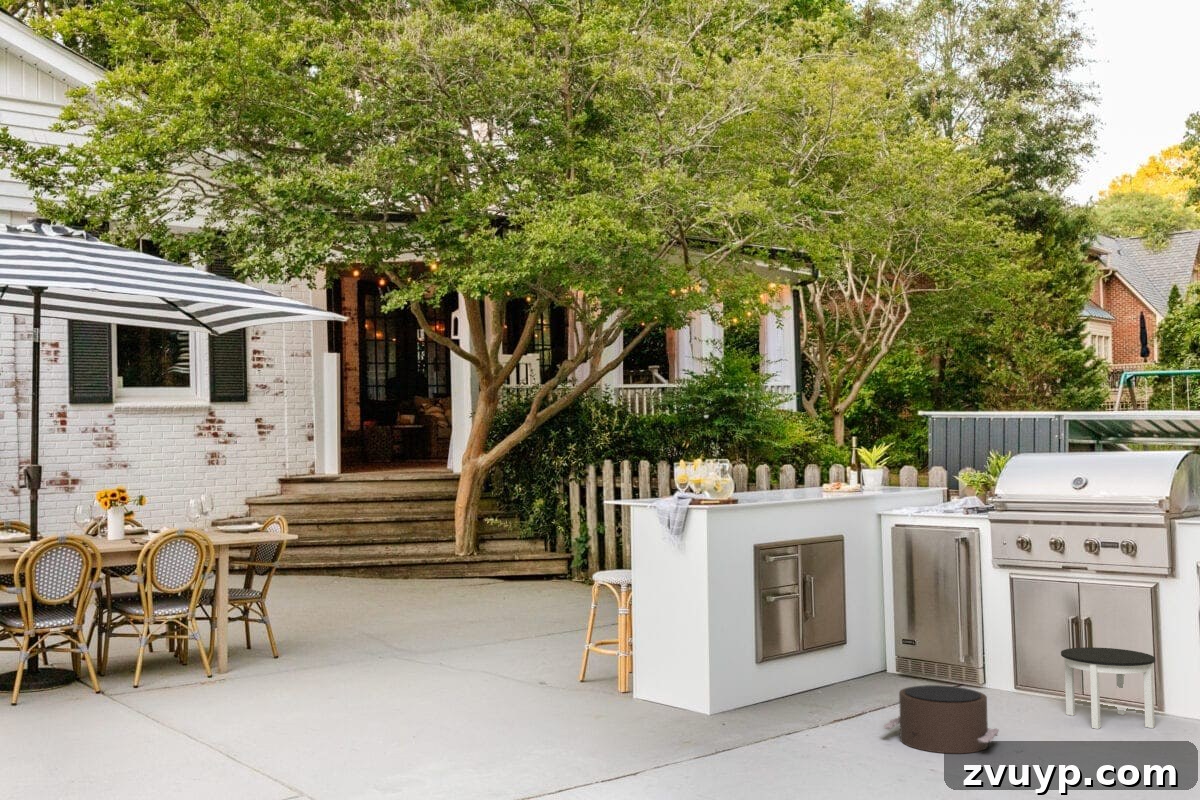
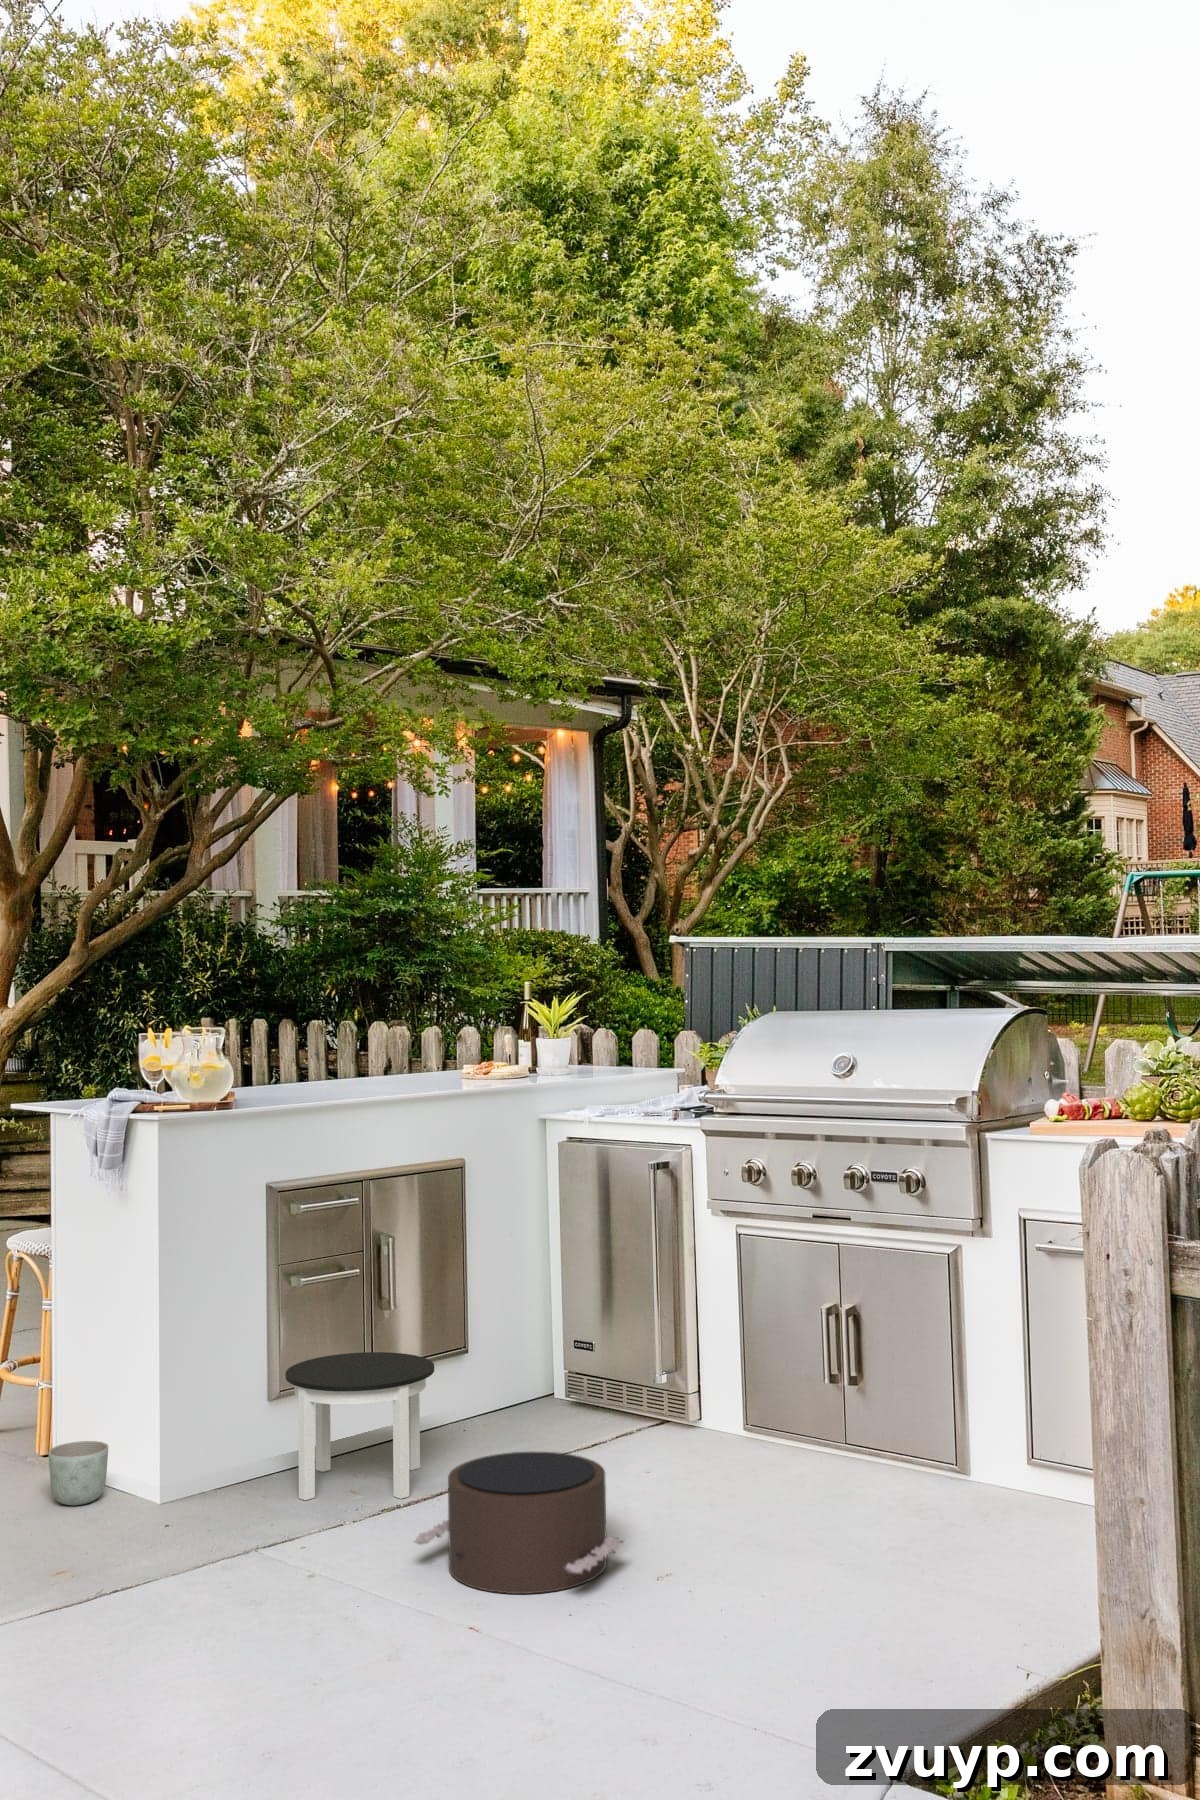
round table: present [1061,647,1155,729] -> present [286,1352,434,1500]
planter: none [653,679,683,711] -> present [48,1441,108,1505]

